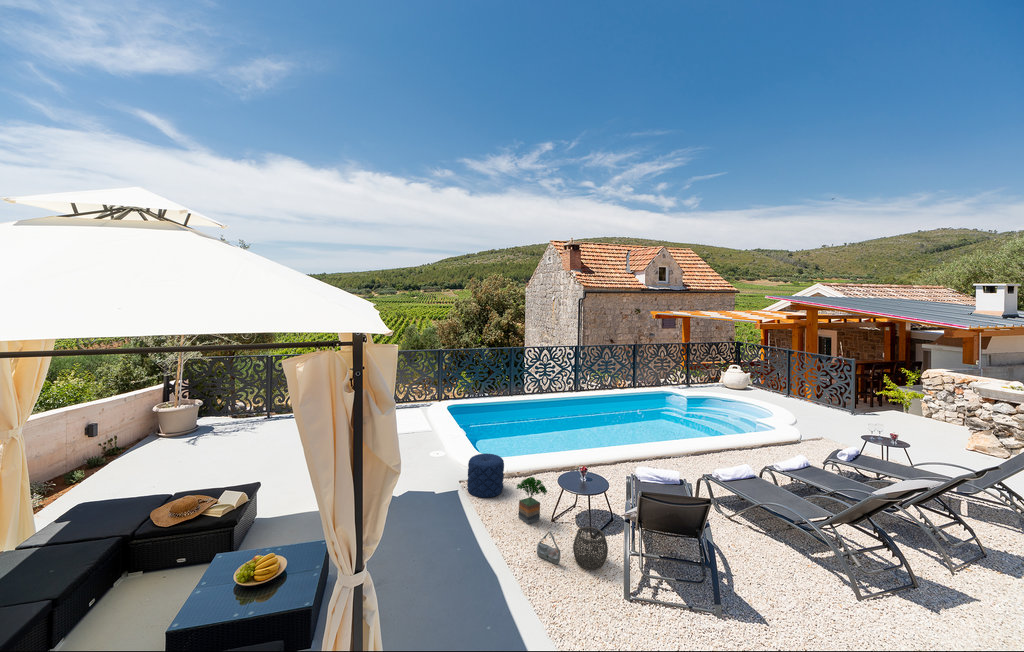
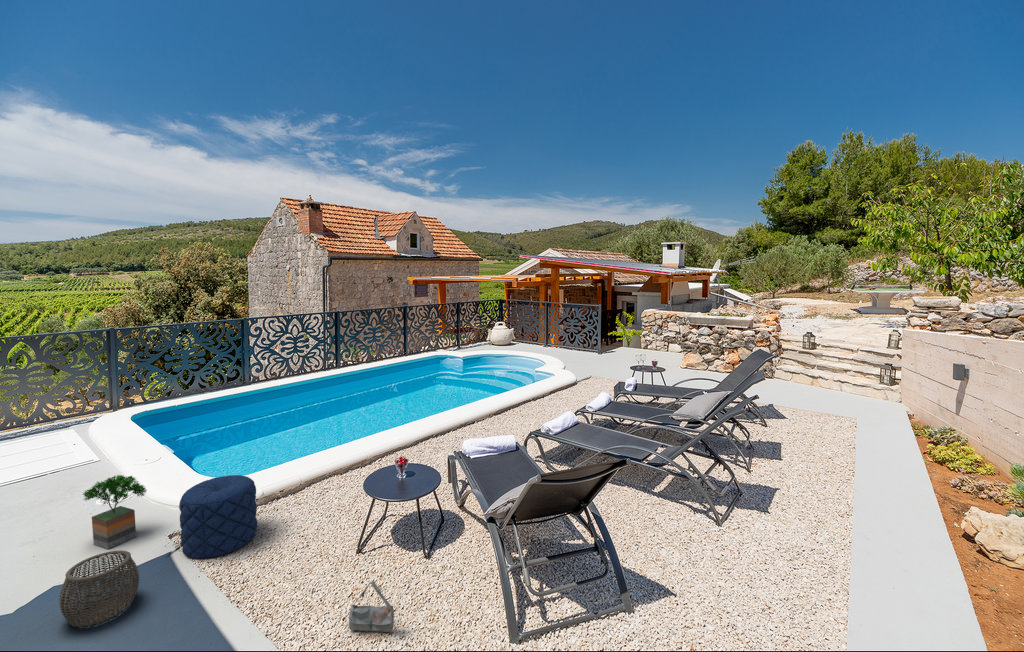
potted tree: present [517,477,547,524] -> present [83,475,146,549]
woven basket: present [573,527,608,570] -> present [59,550,140,627]

